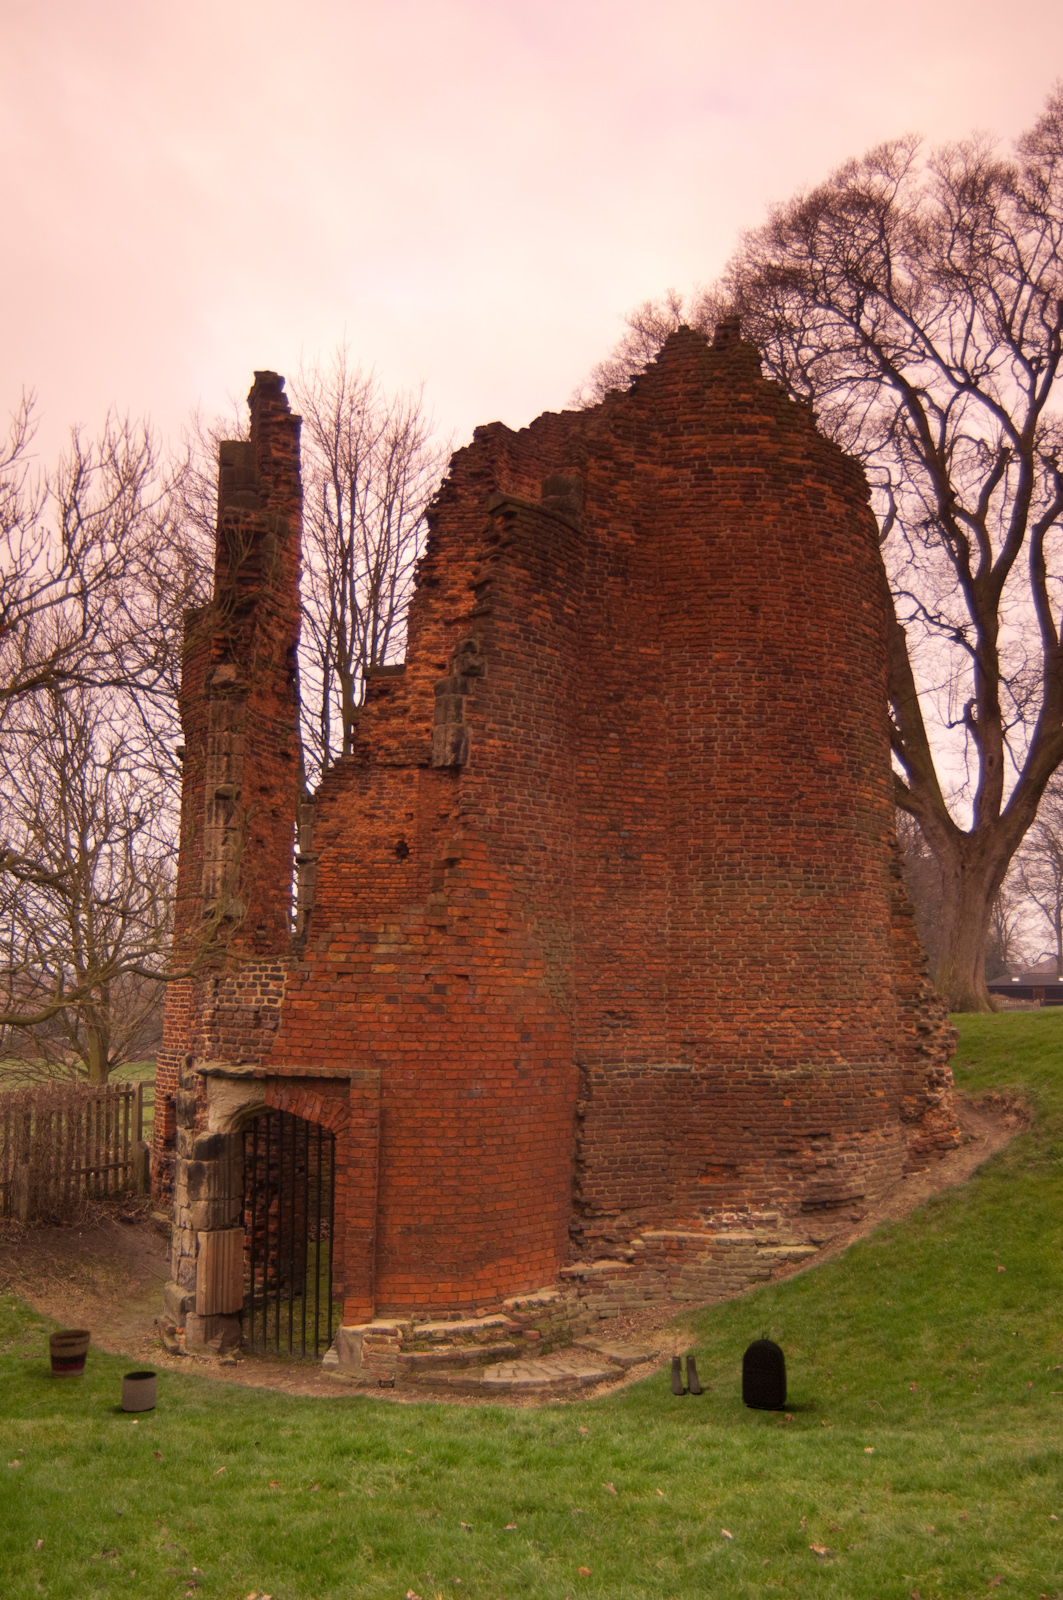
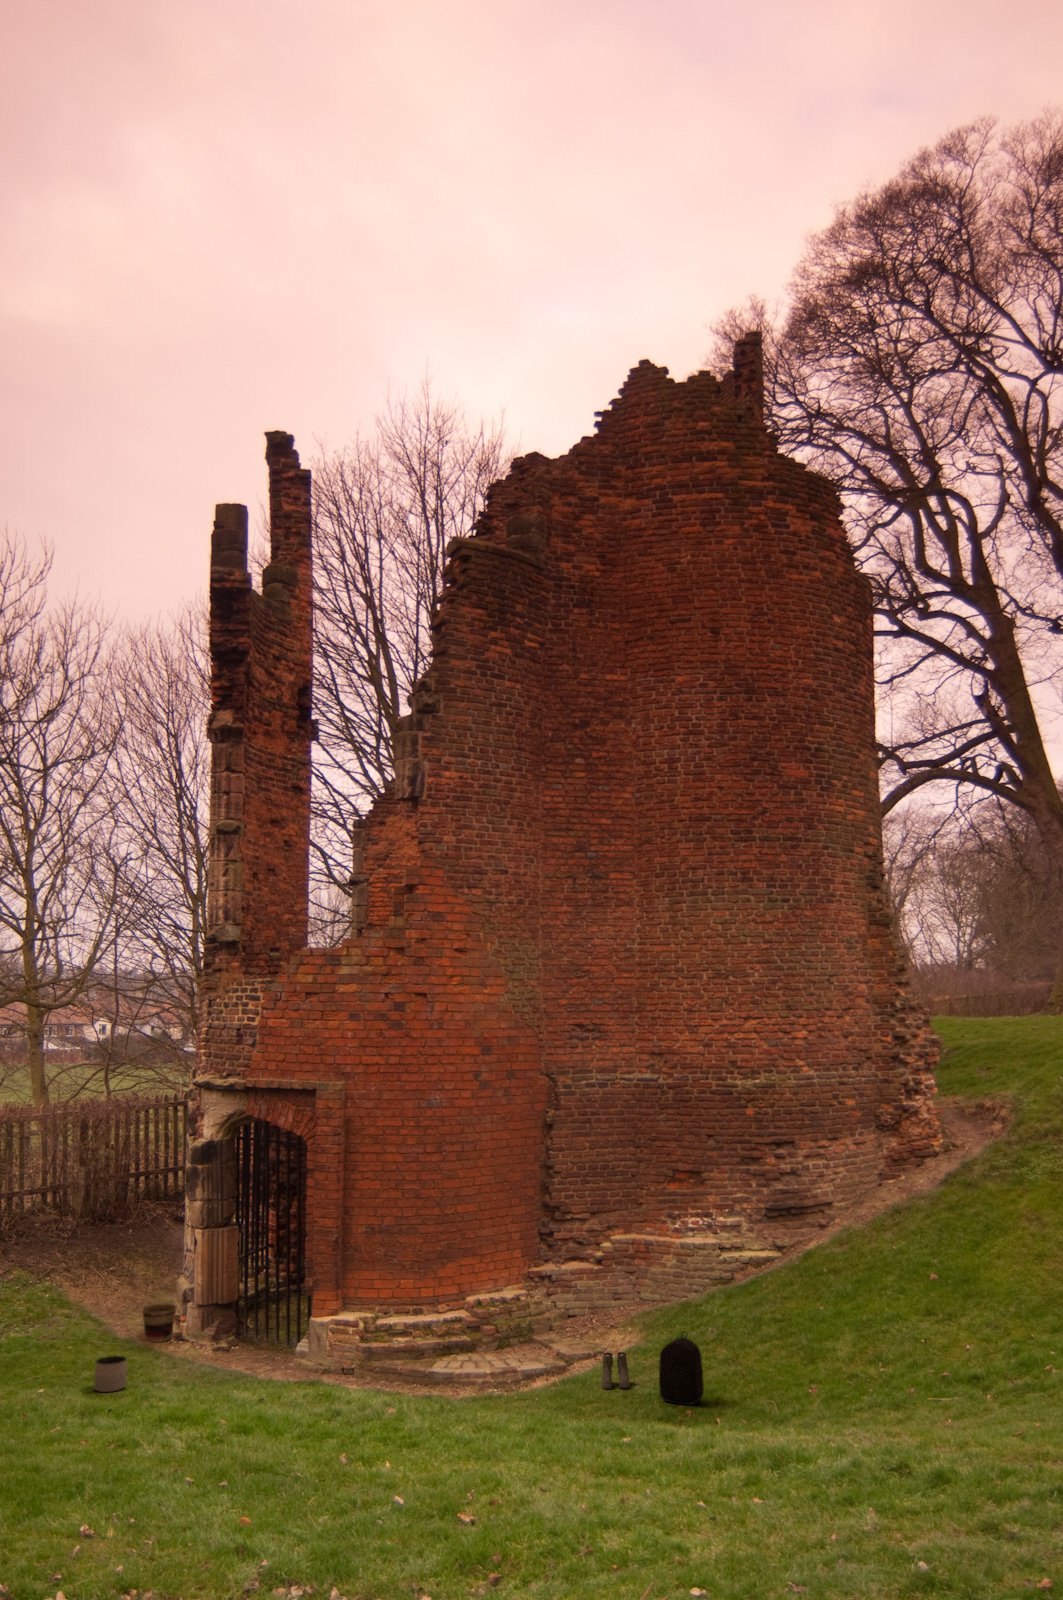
basket: present [49,1329,91,1378] -> present [142,1304,176,1343]

